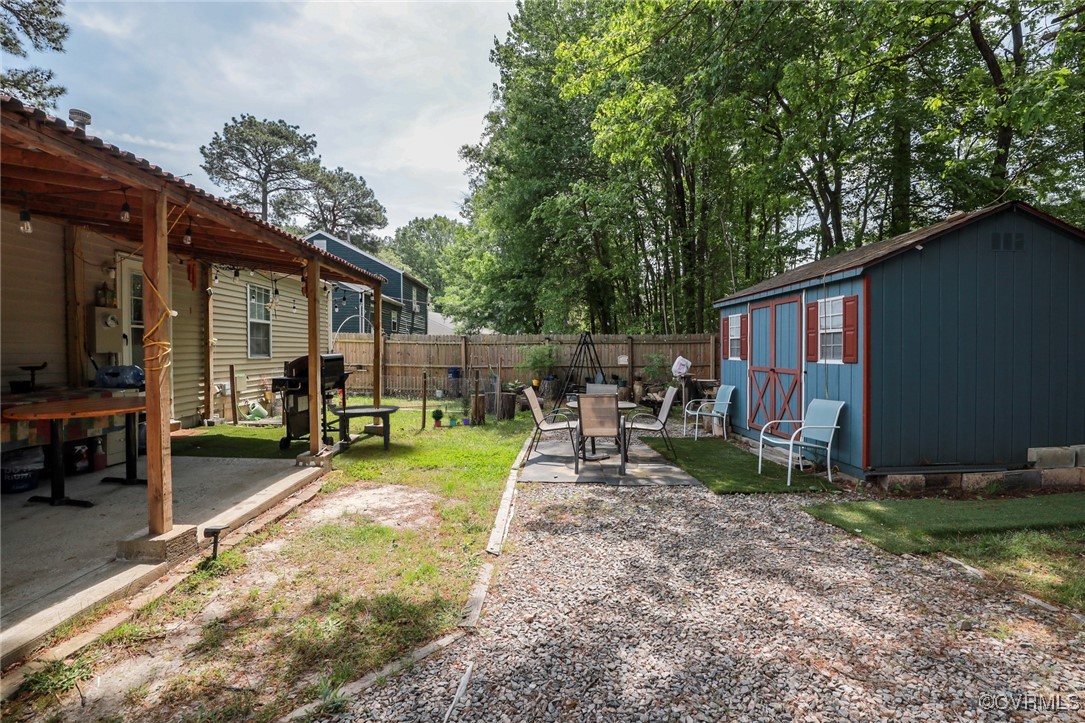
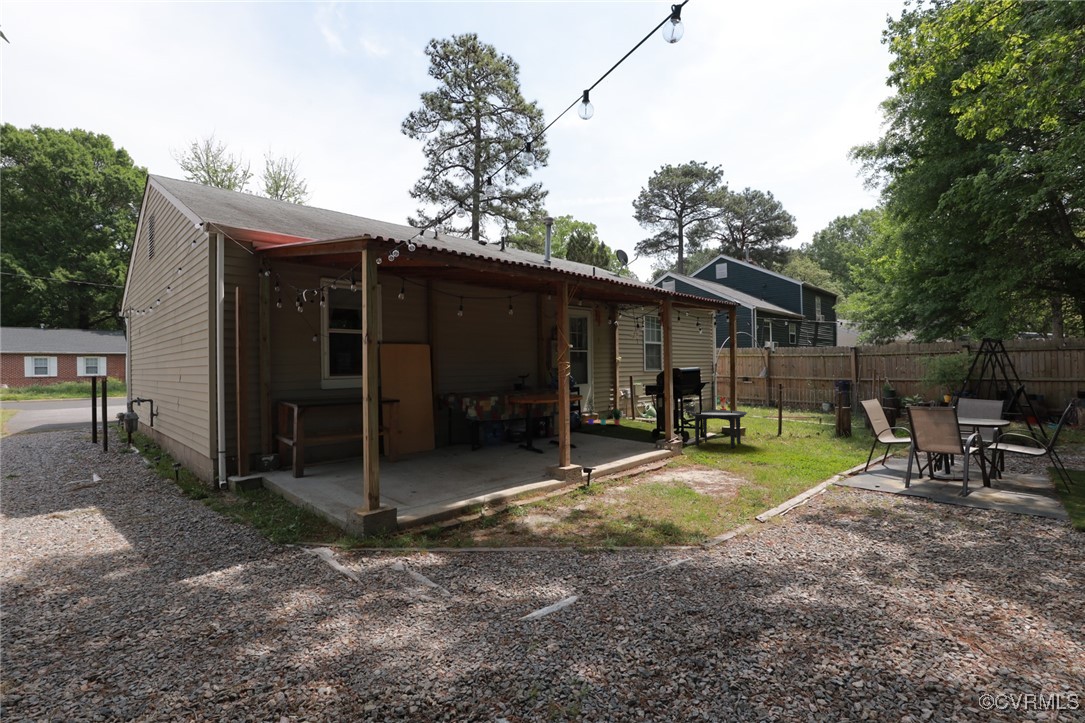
potted plant: present [432,394,471,427] -> present [586,397,622,425]

